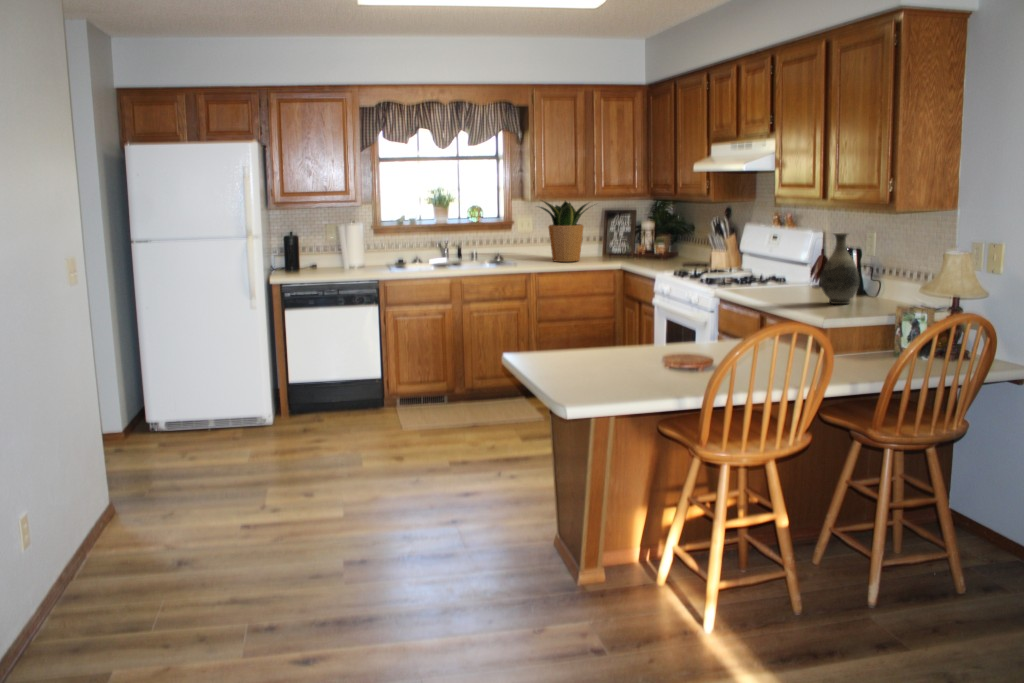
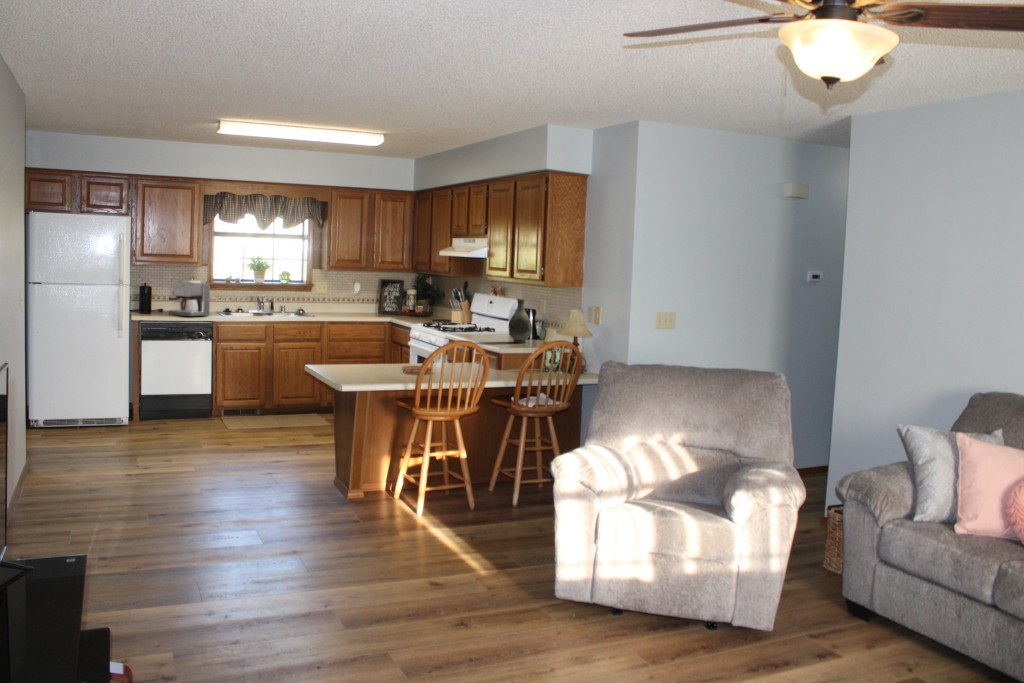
potted plant: present [540,201,587,262] -> none [331,270,376,315]
coffee maker: none [320,227,375,275] -> present [169,282,210,316]

